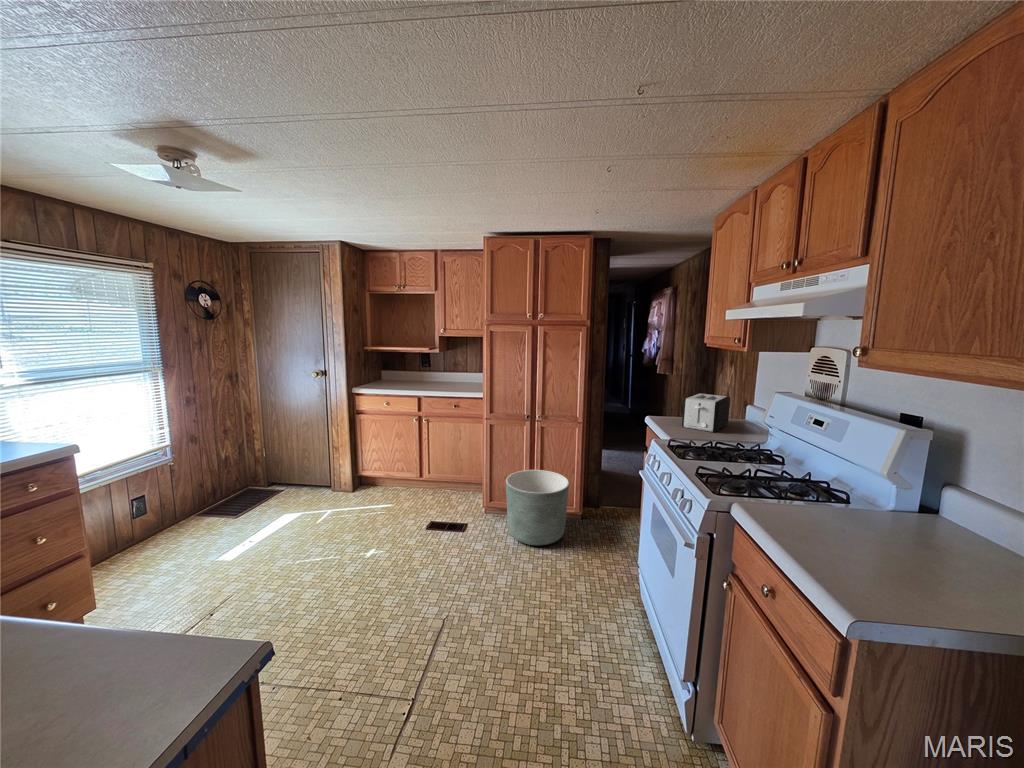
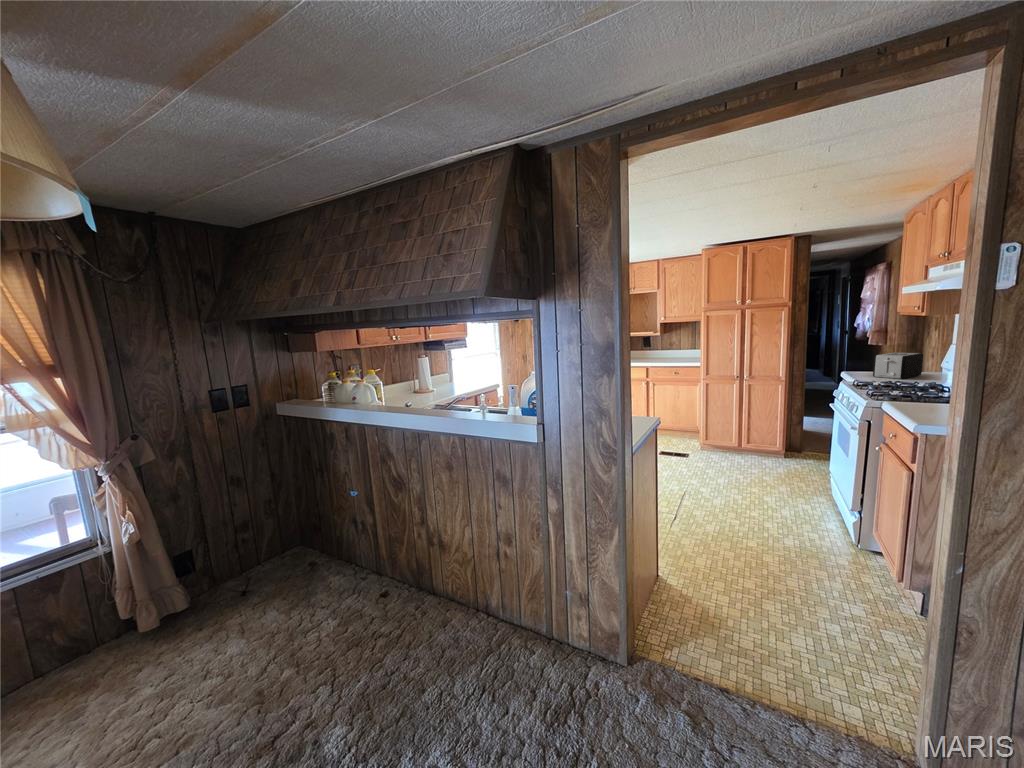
planter: present [506,470,569,545] -> none [720,416,773,466]

